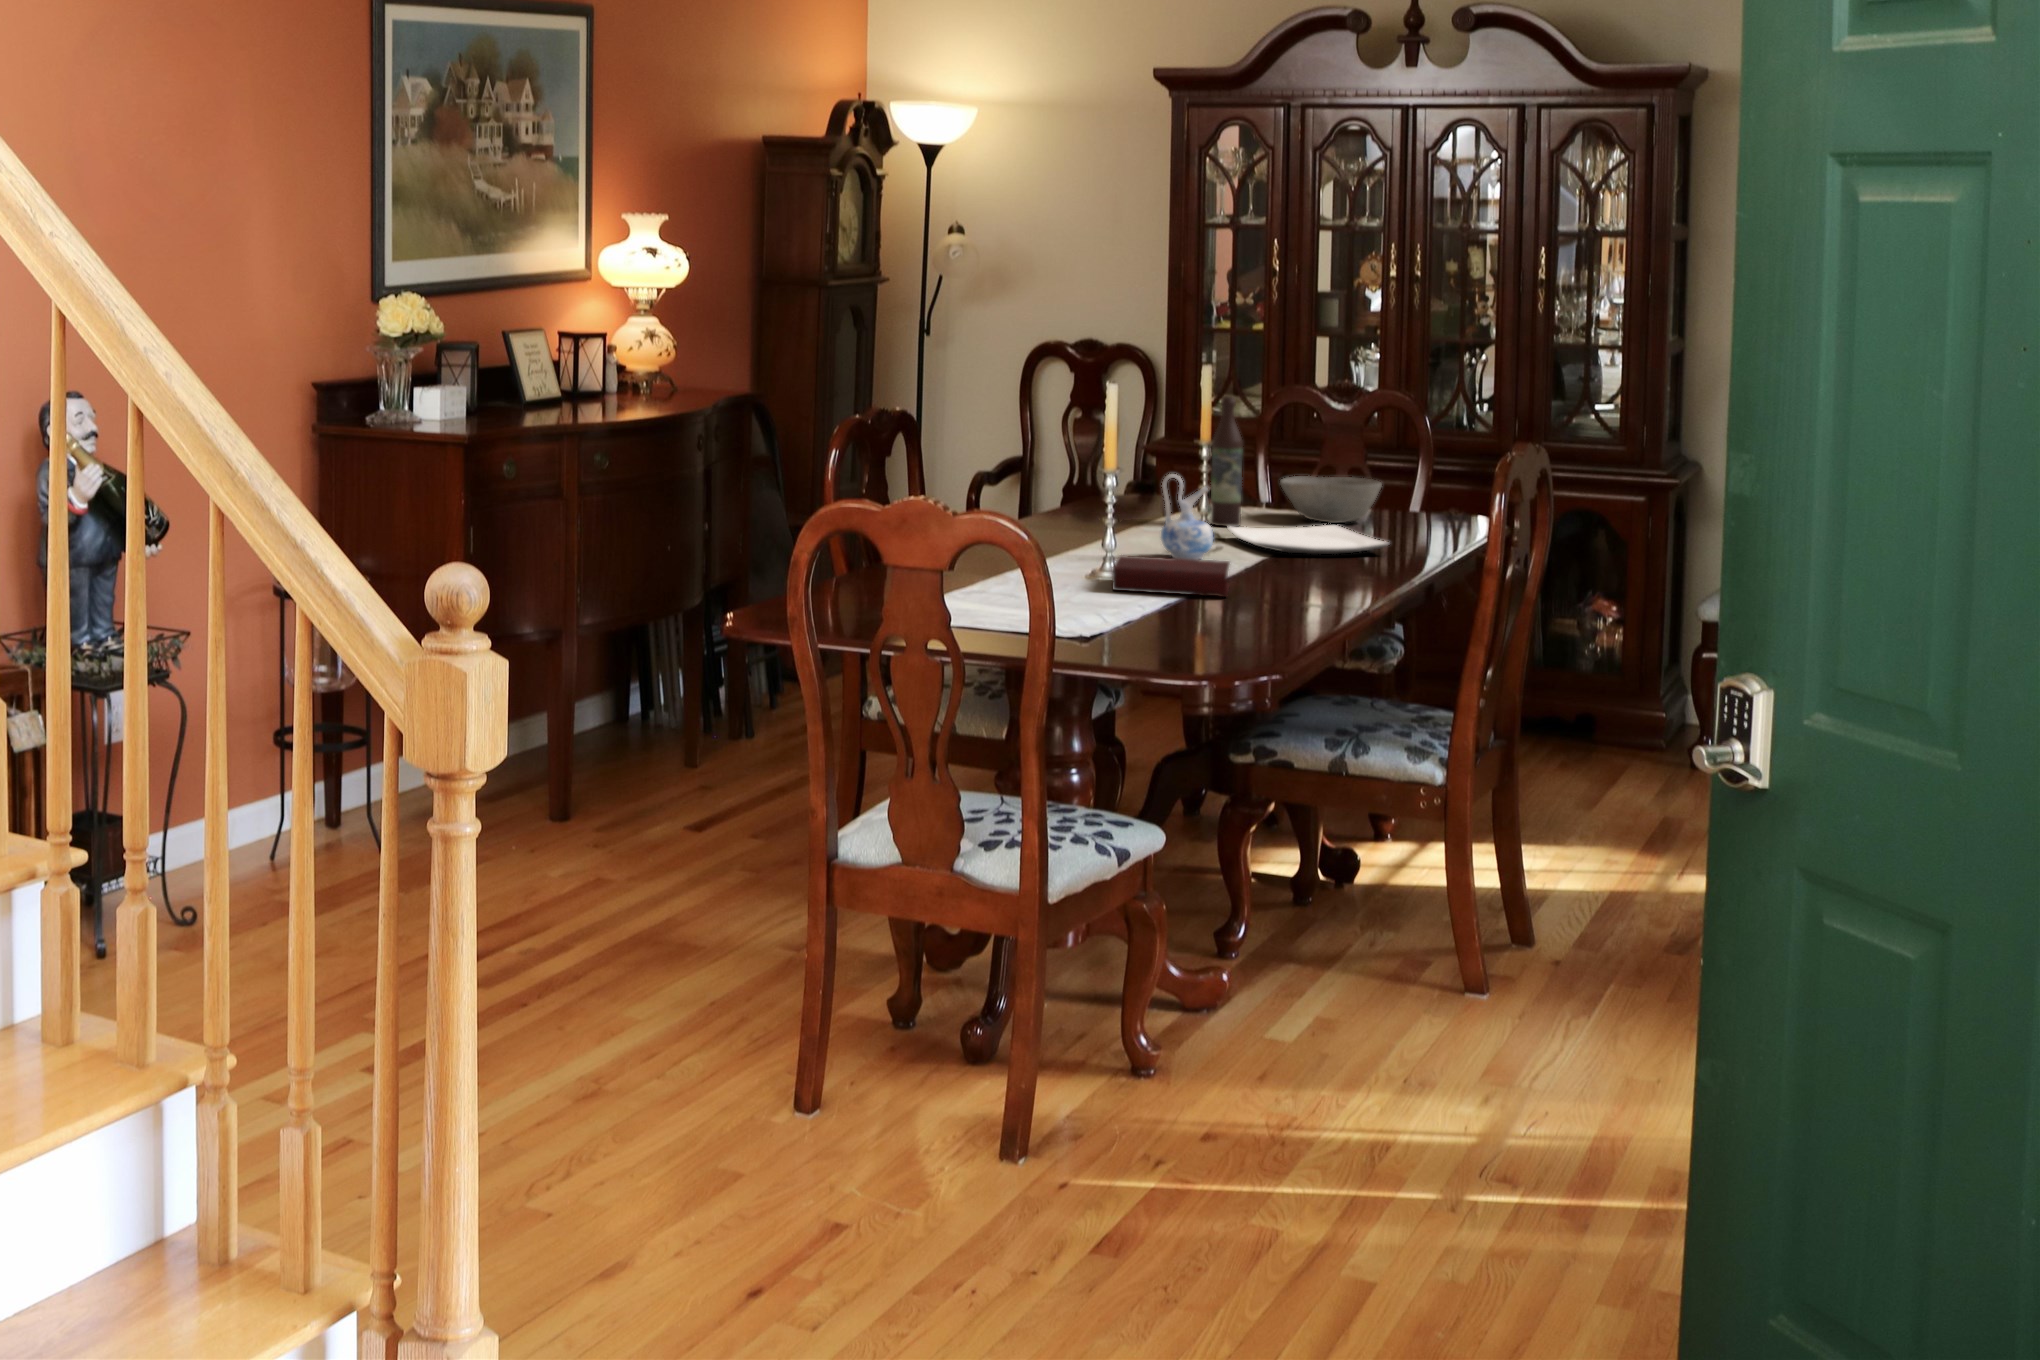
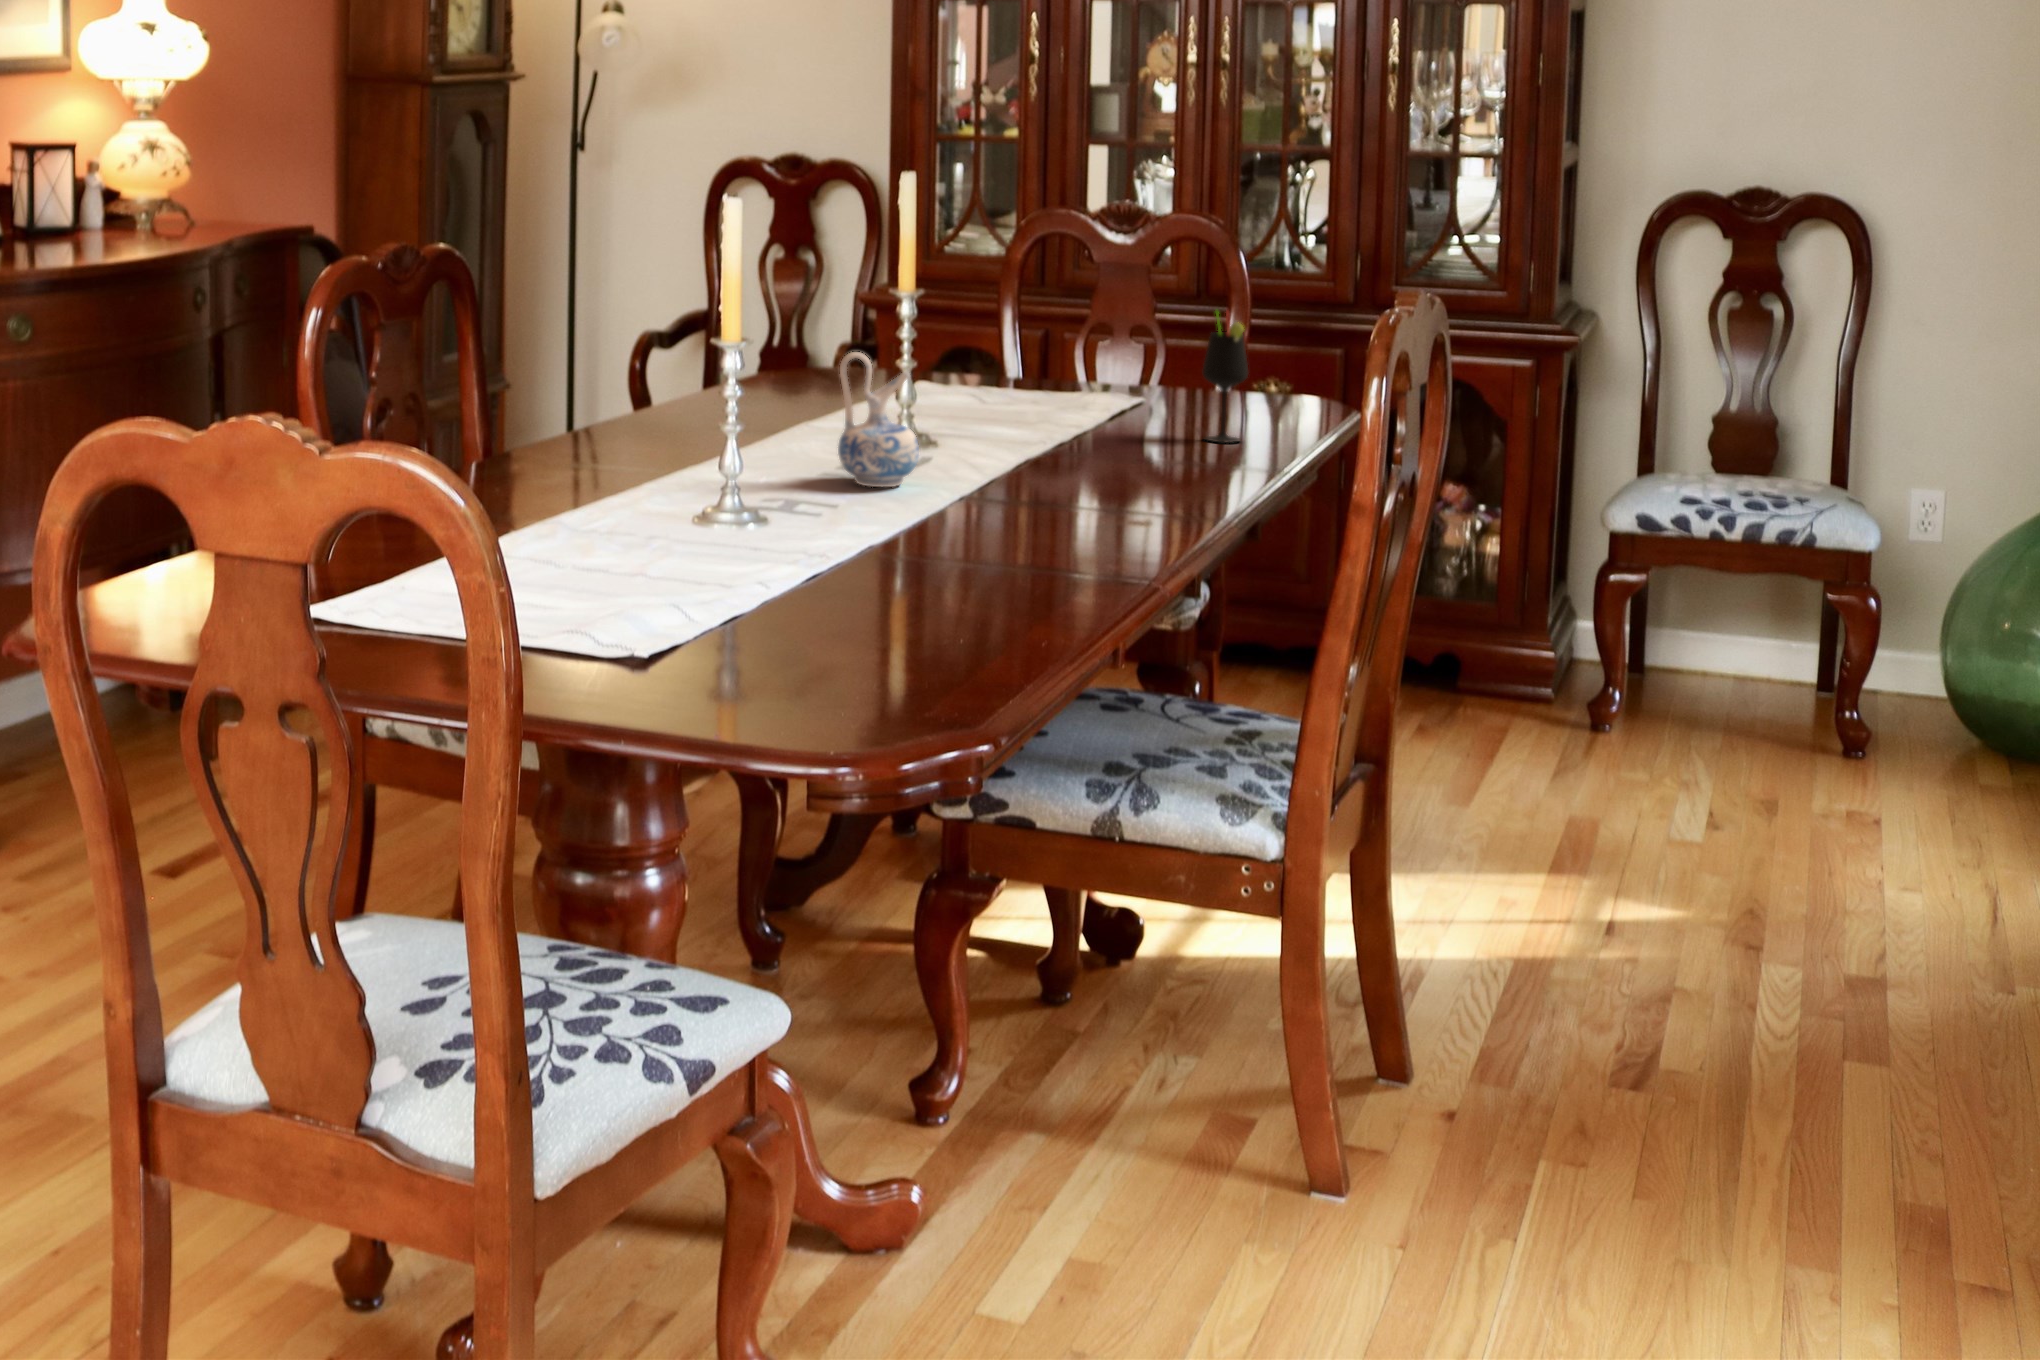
wine bottle: present [1210,396,1243,526] -> none [927,228,974,423]
wine glass: none [1399,452,1430,540] -> present [1203,312,1248,443]
bowl: present [1280,476,1382,523] -> none [1030,344,1177,414]
plate: present [1227,525,1389,554] -> none [946,421,1190,471]
book: present [1112,555,1229,597] -> none [741,490,937,563]

